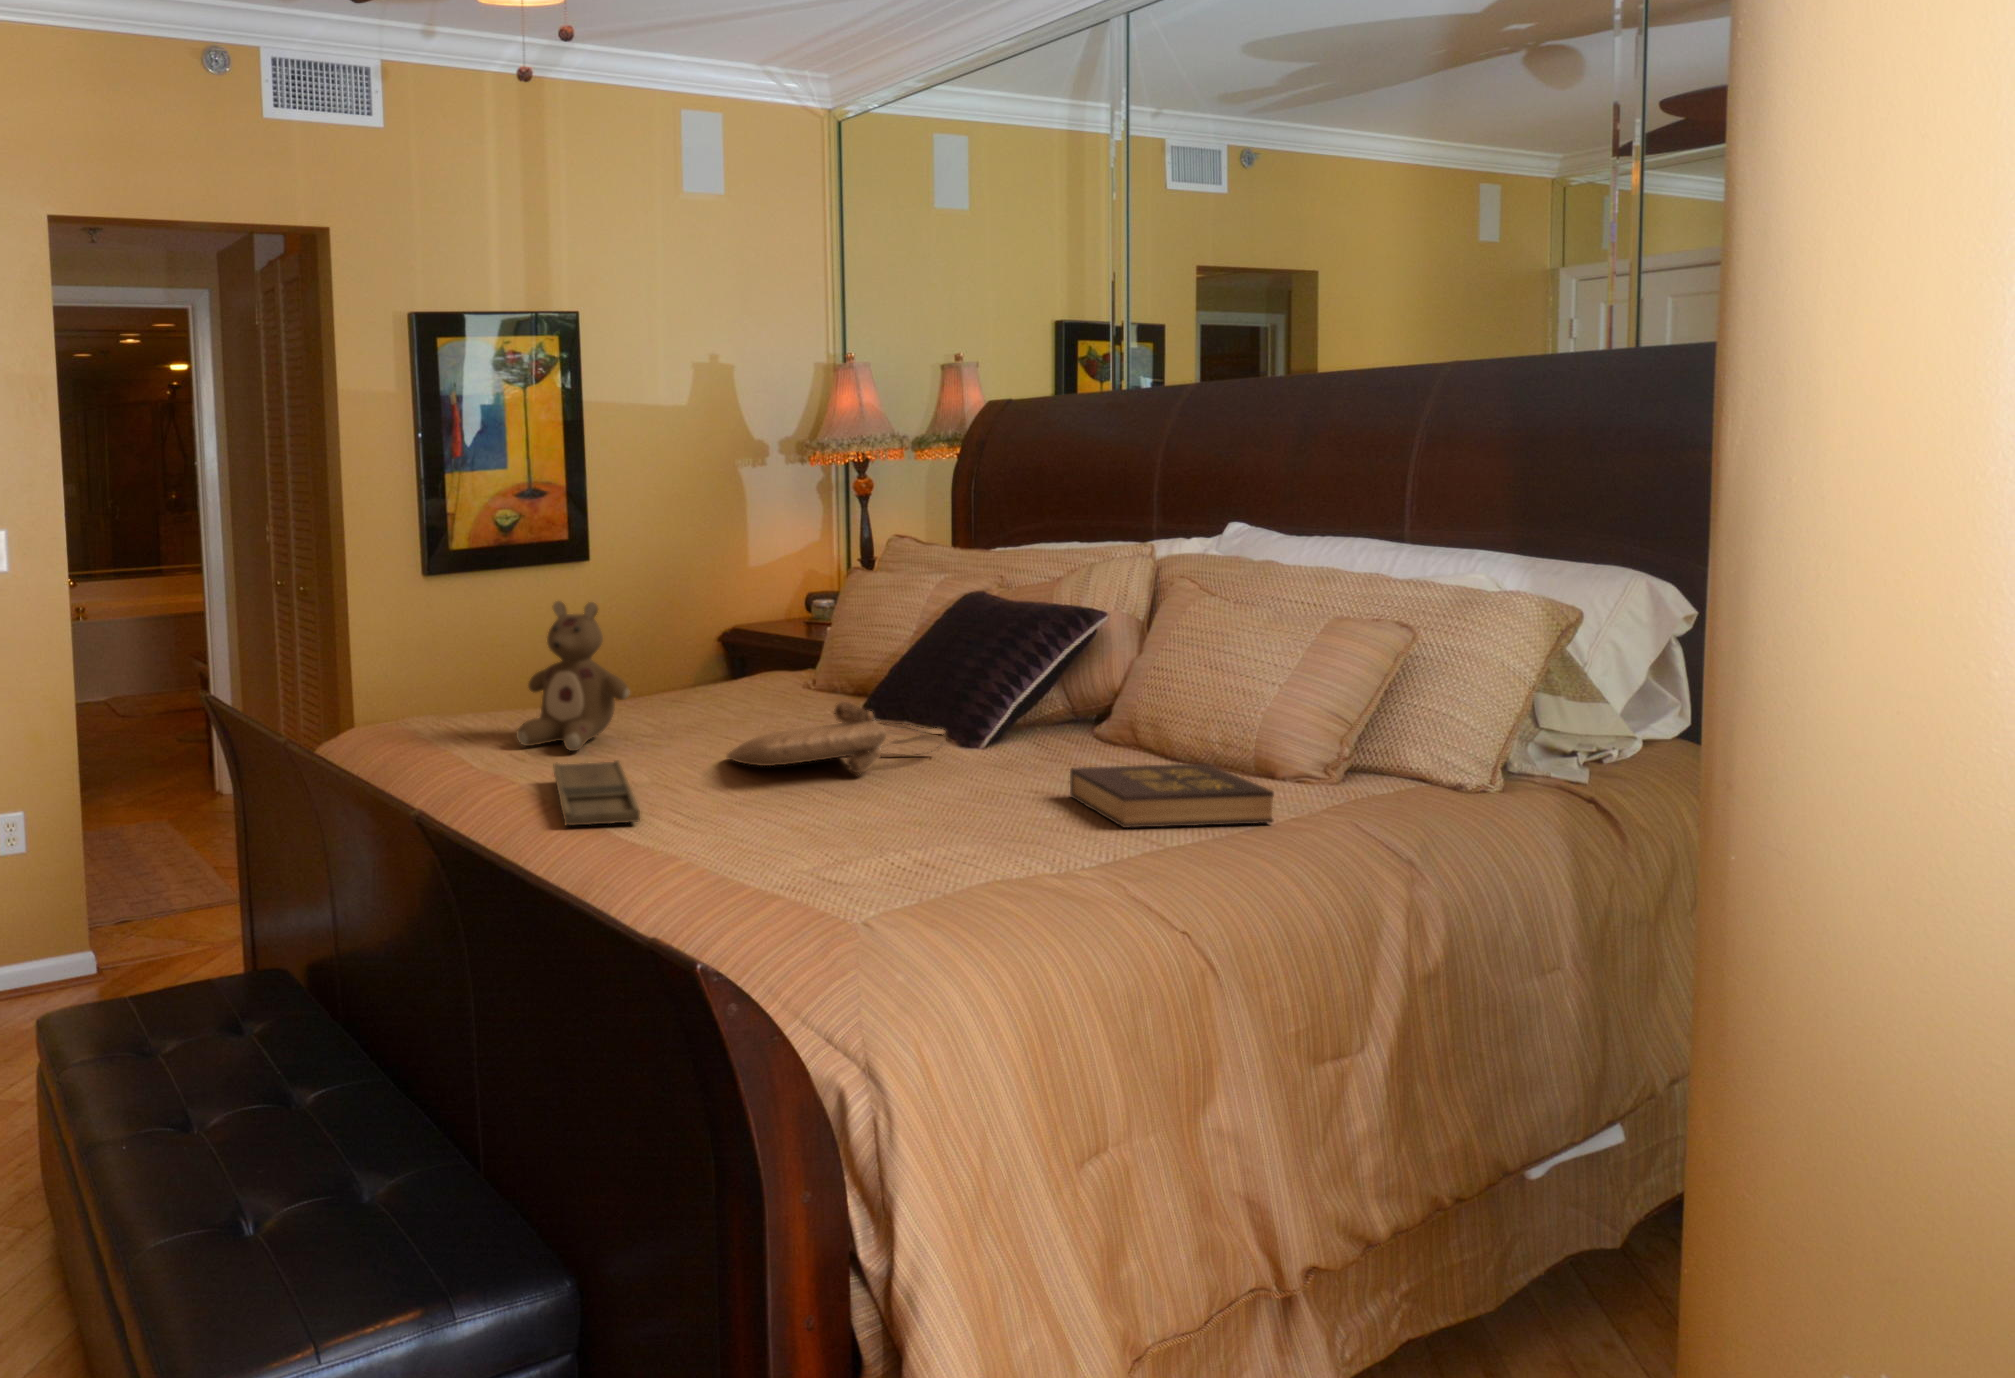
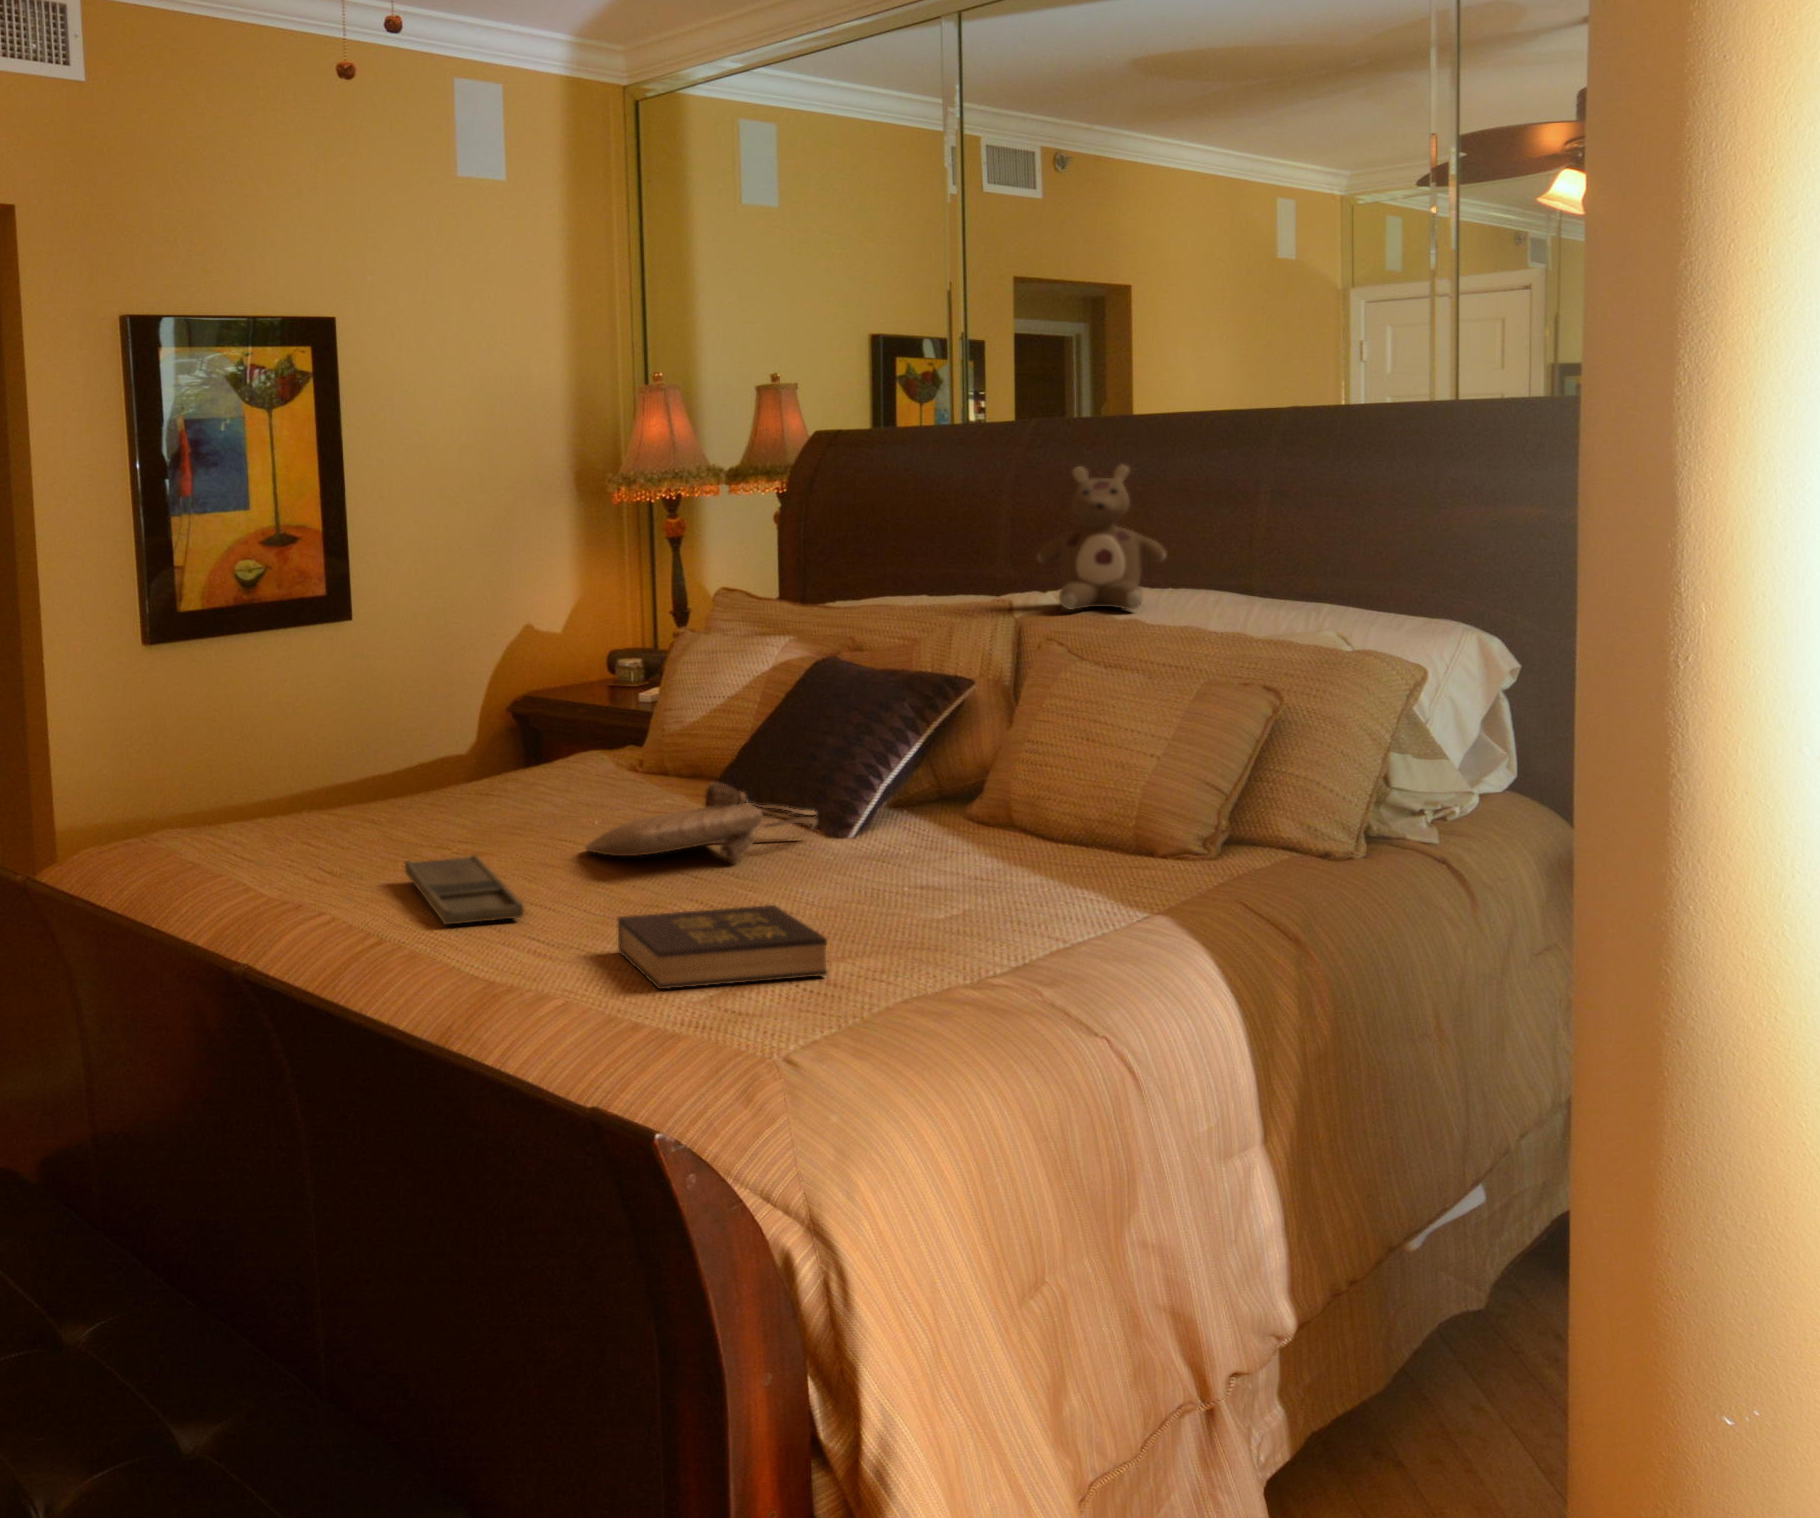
stuffed bear: present [517,601,630,751] -> present [1037,465,1166,609]
hardback book: present [1070,764,1274,828] -> present [618,905,828,989]

